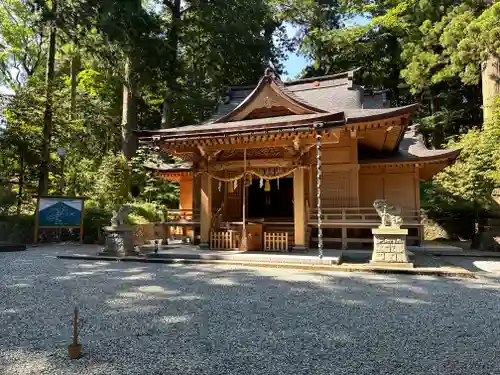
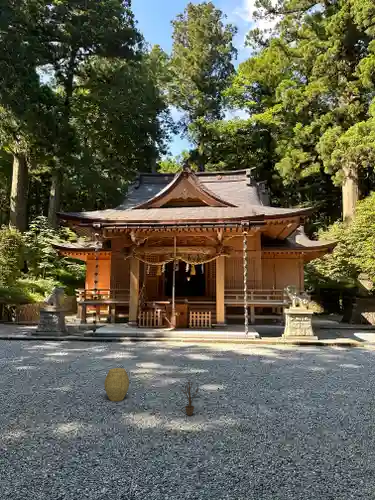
woven basket: none [14,287,51,330] -> present [104,368,129,401]

